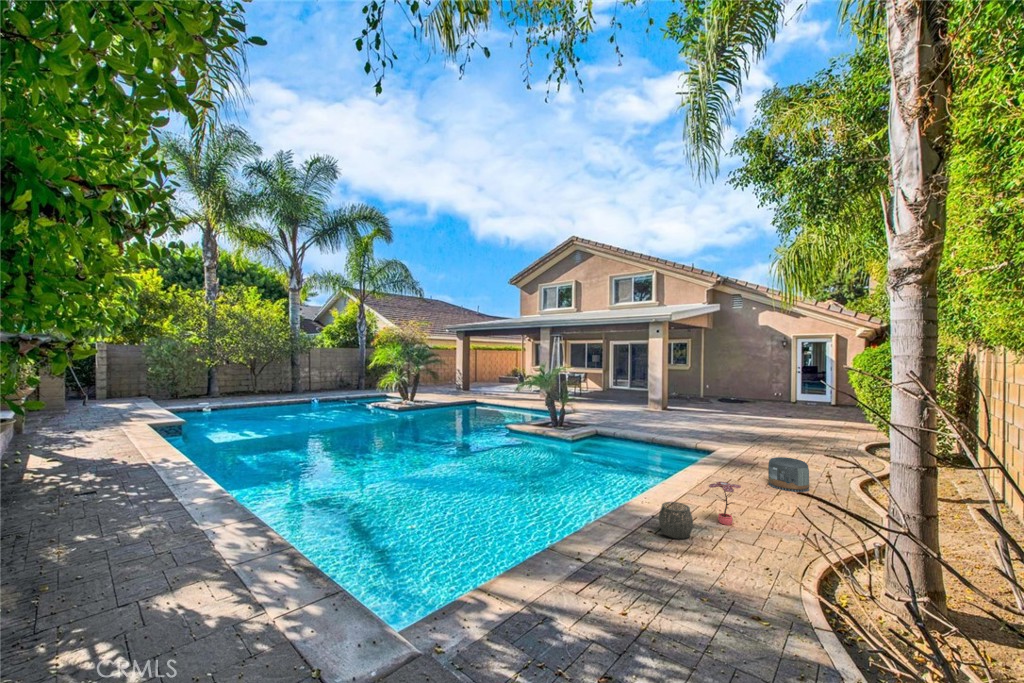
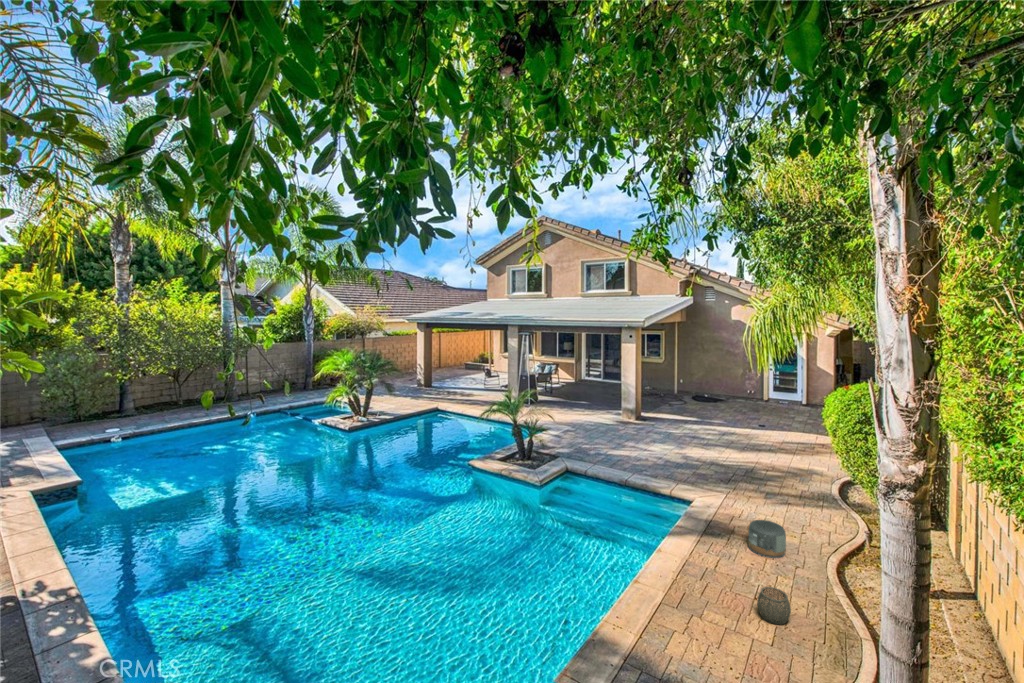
potted plant: present [709,482,741,525] -> none [698,574,728,619]
woven basket: present [659,502,693,539] -> present [757,587,791,624]

